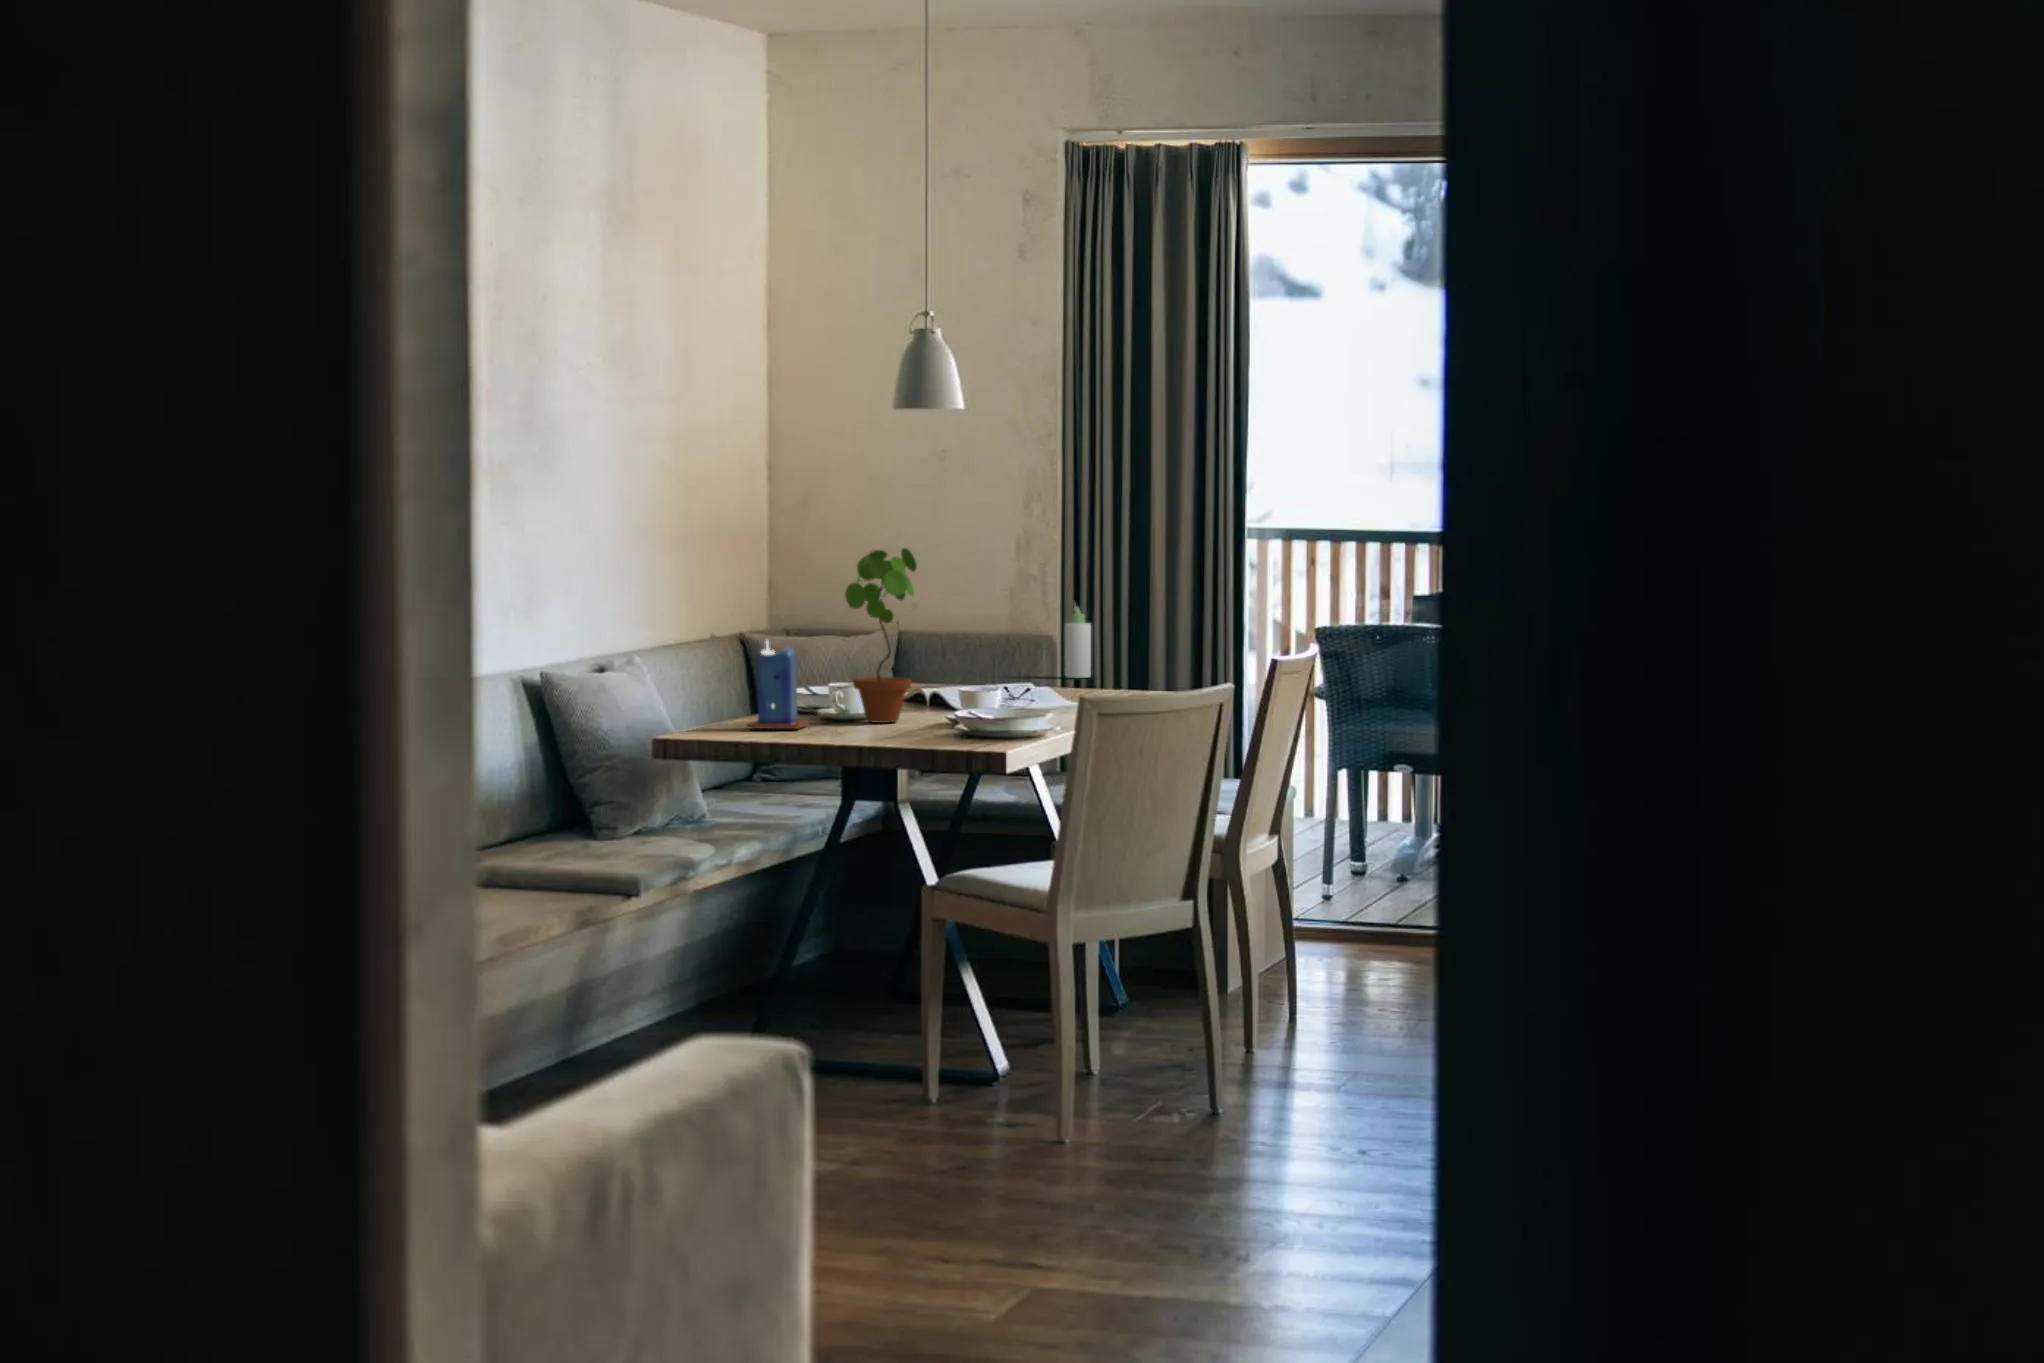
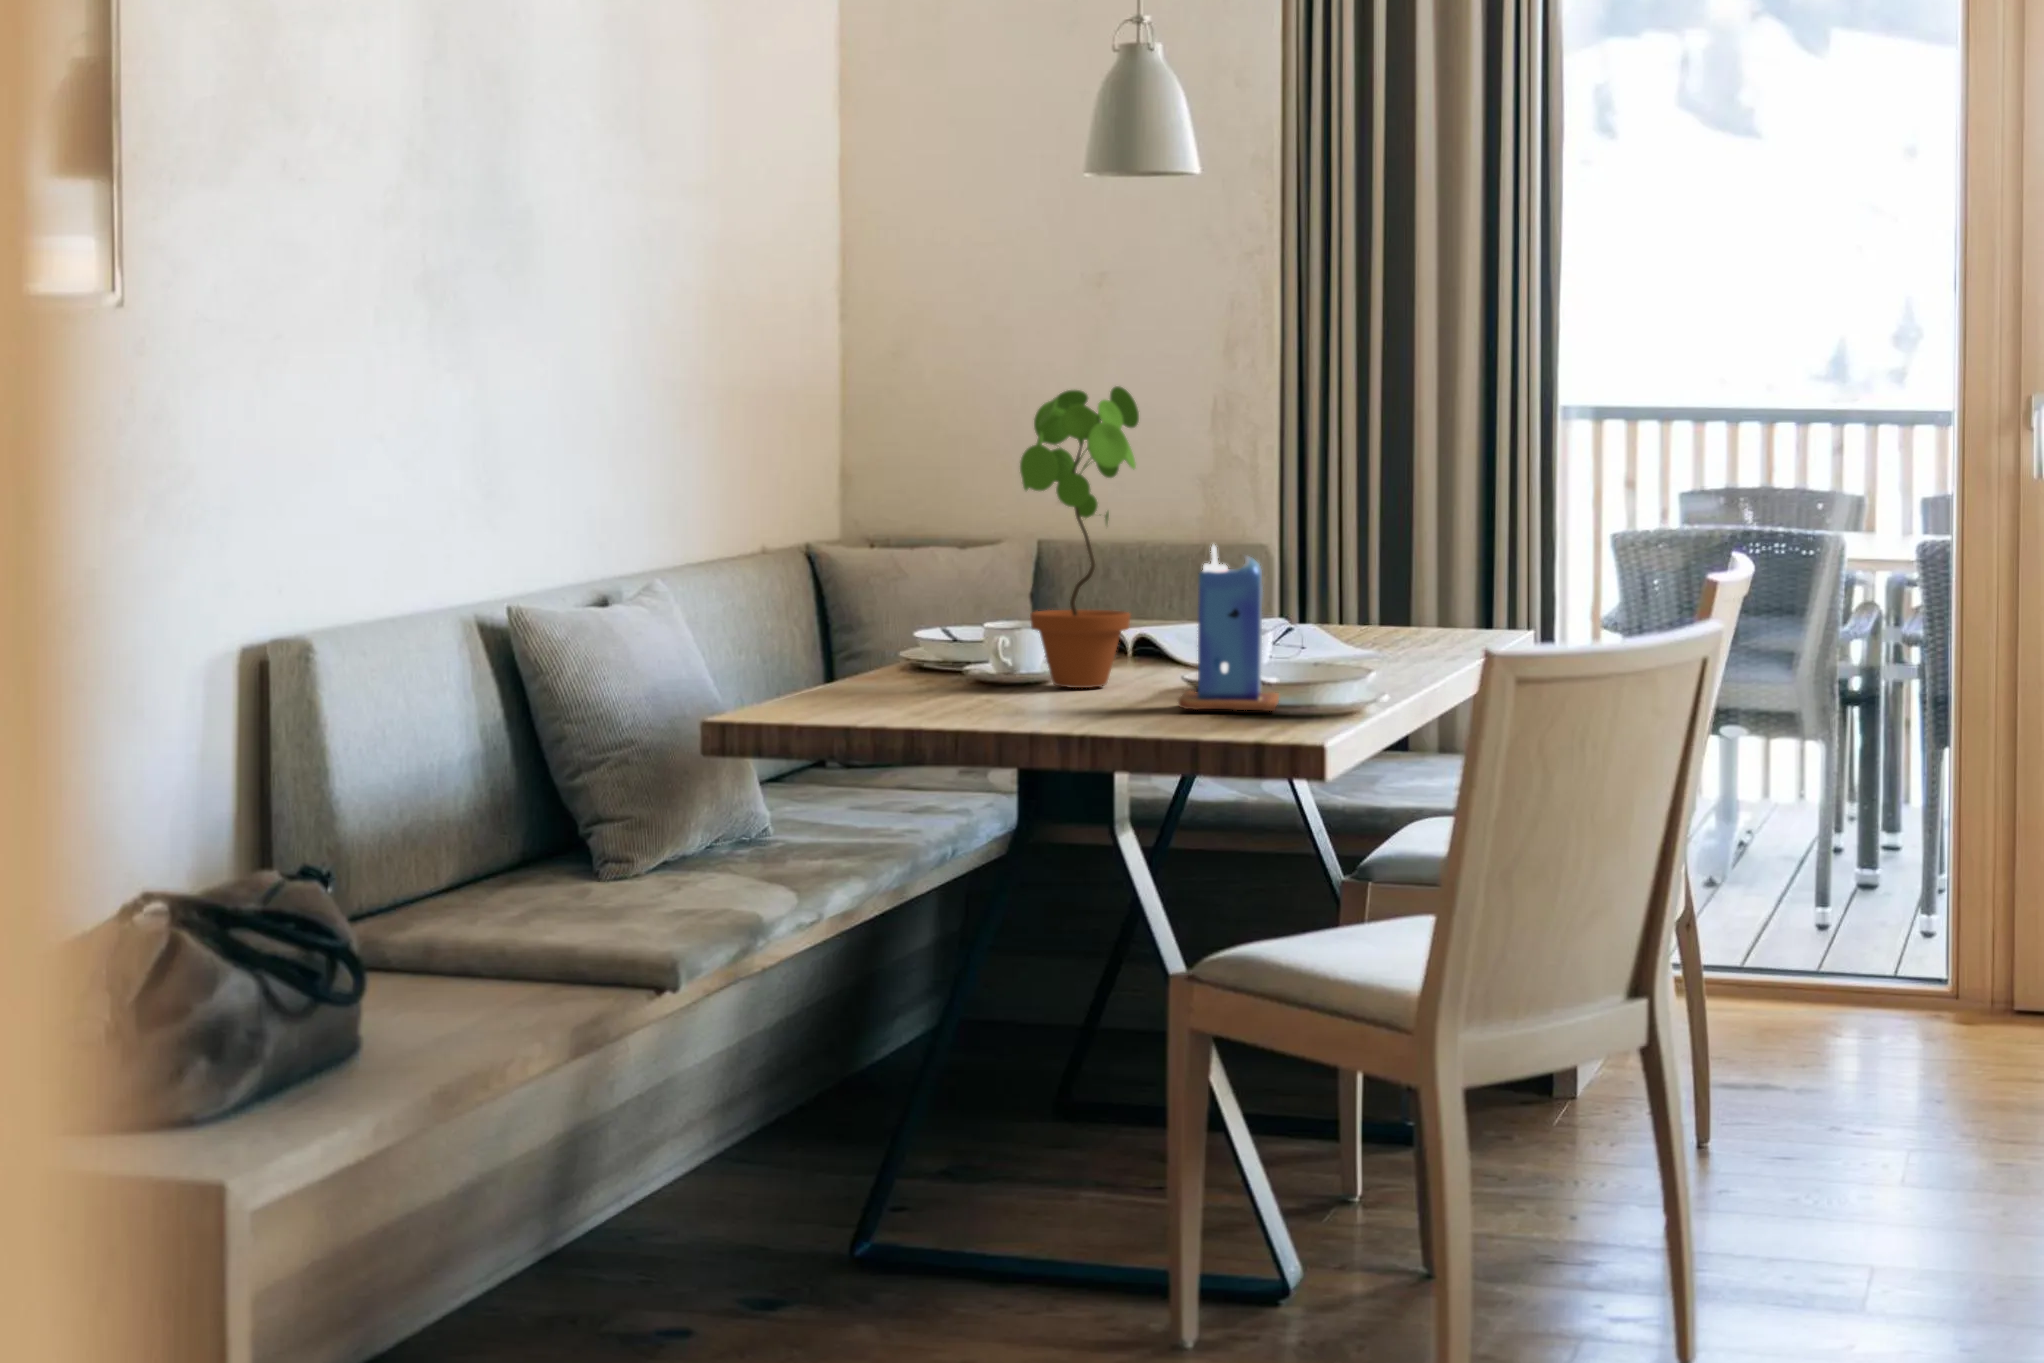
bottle: present [1065,603,1091,678] -> none [1296,495,1338,611]
candle: present [747,641,808,729] -> present [1178,545,1279,711]

